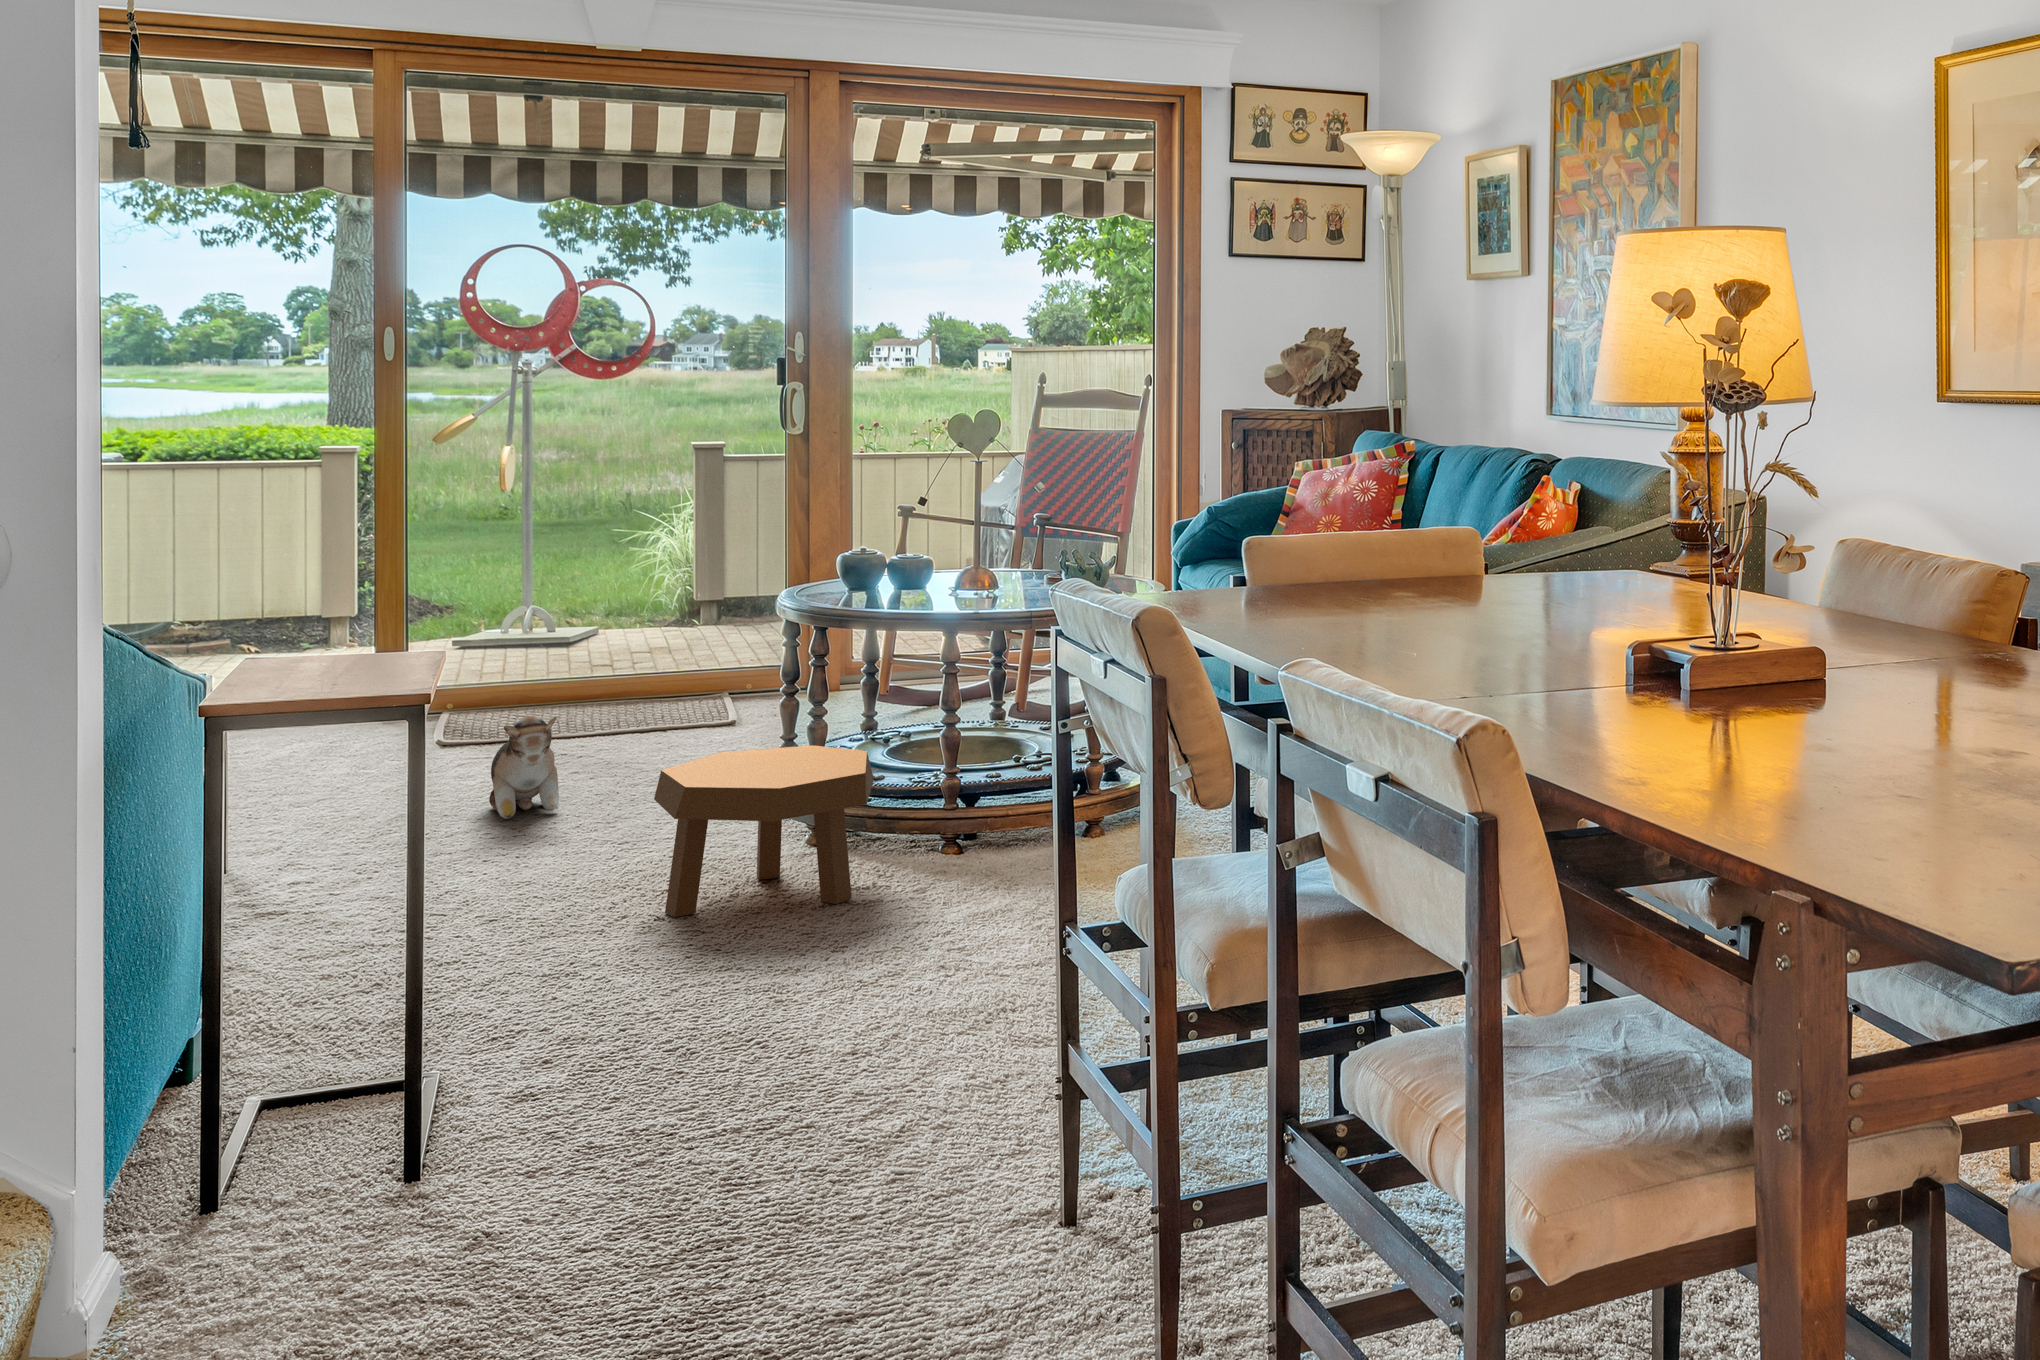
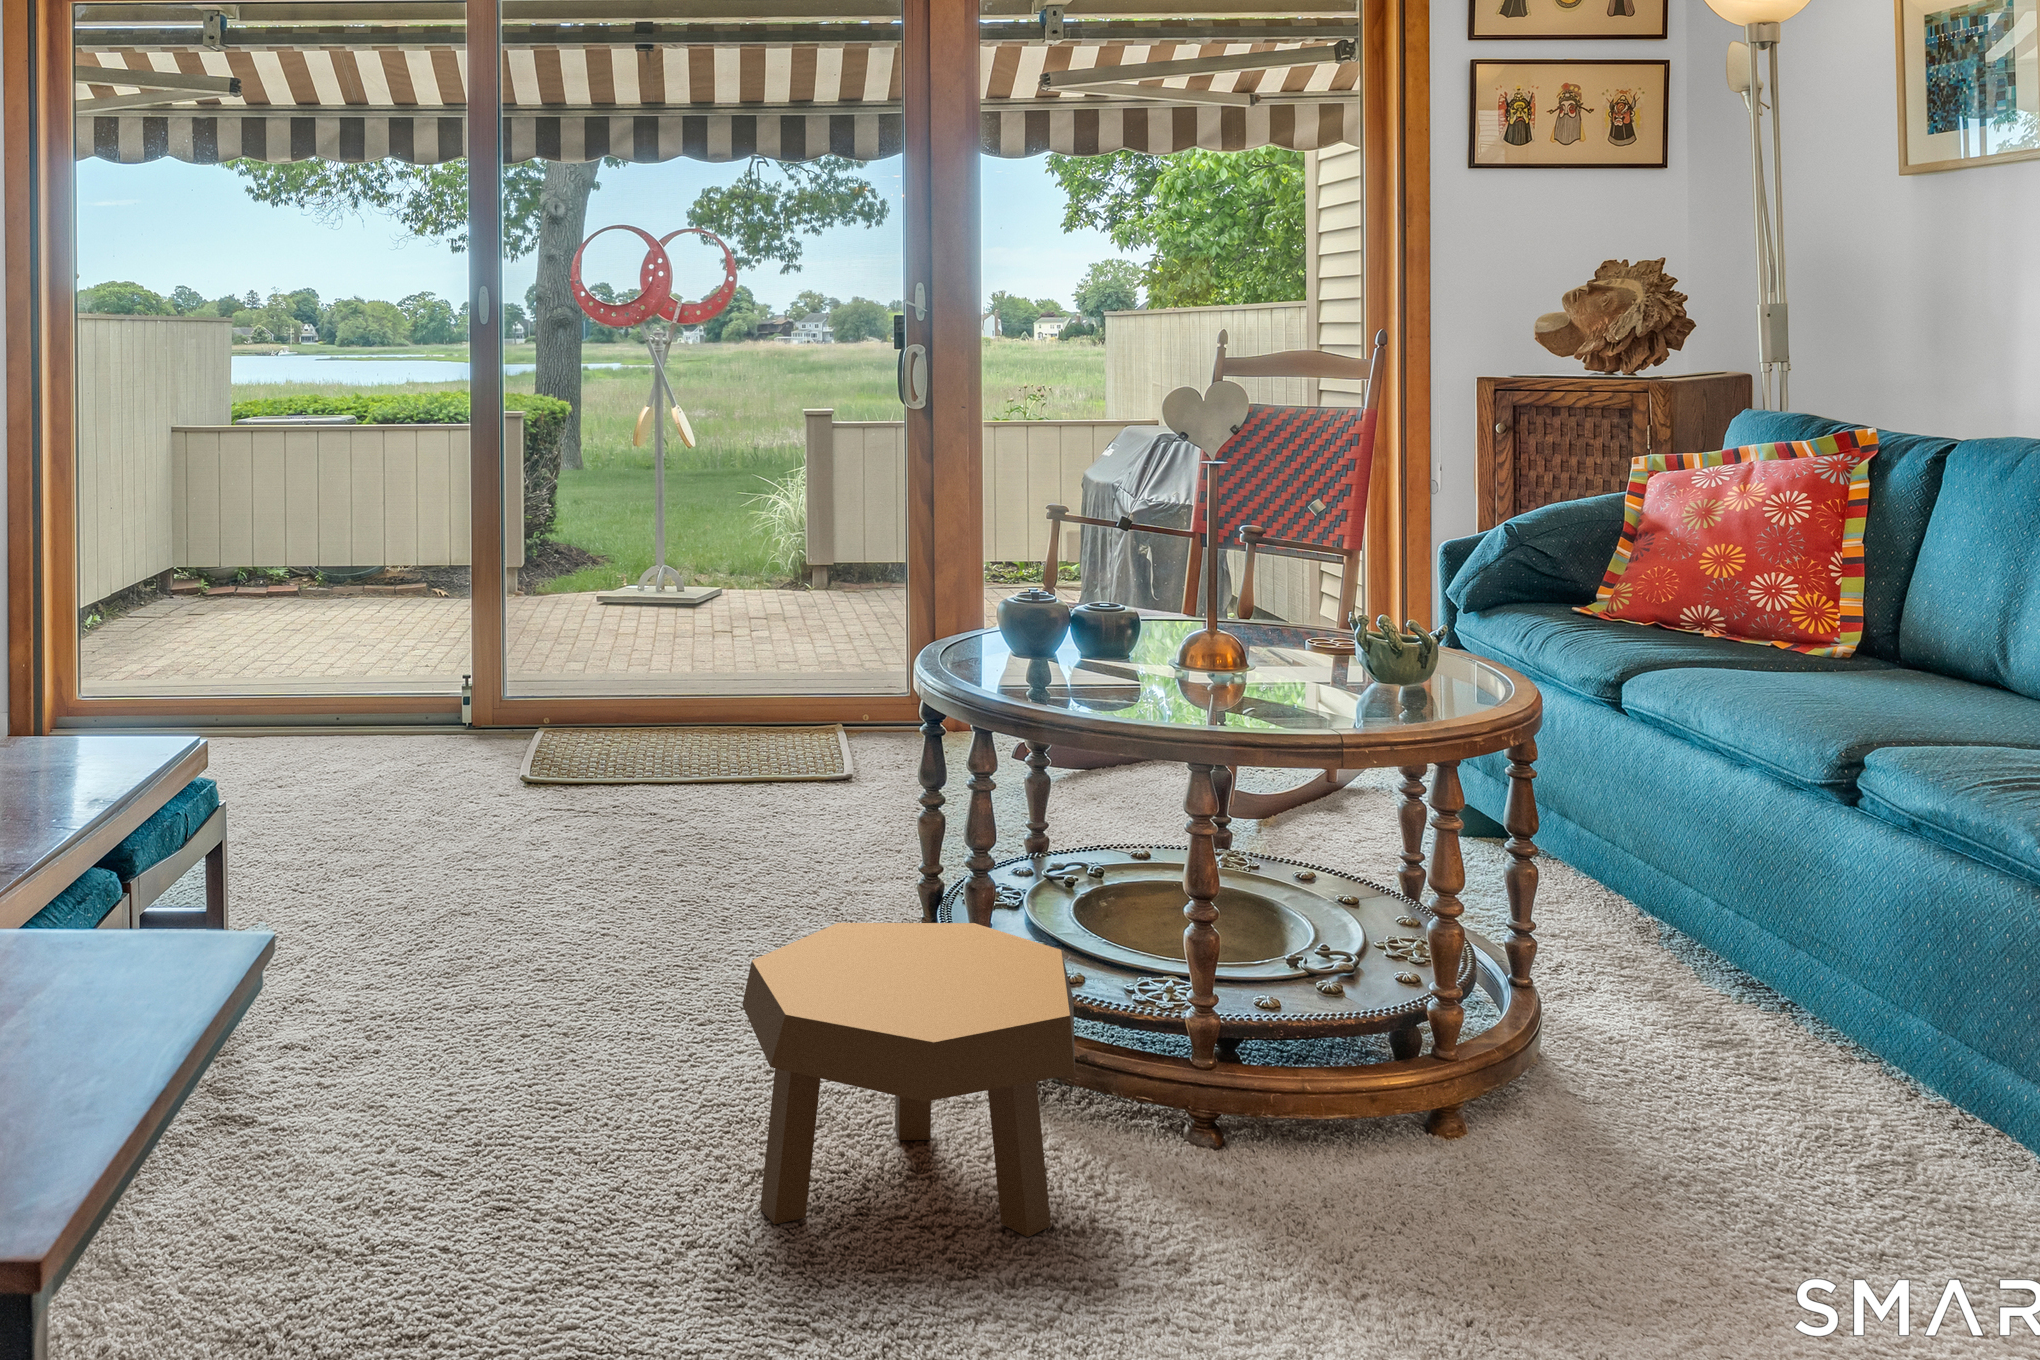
plush toy: present [489,716,559,819] -> none [557,800,636,936]

